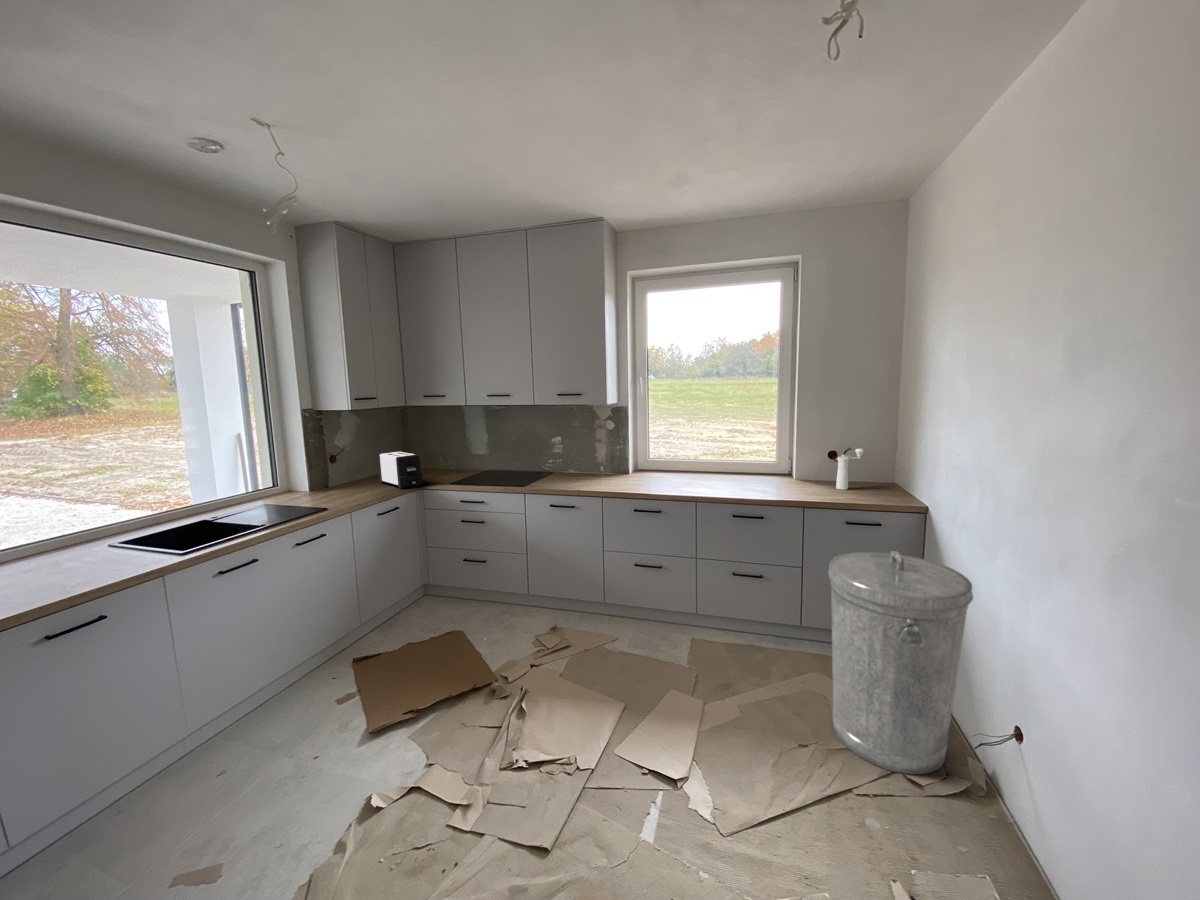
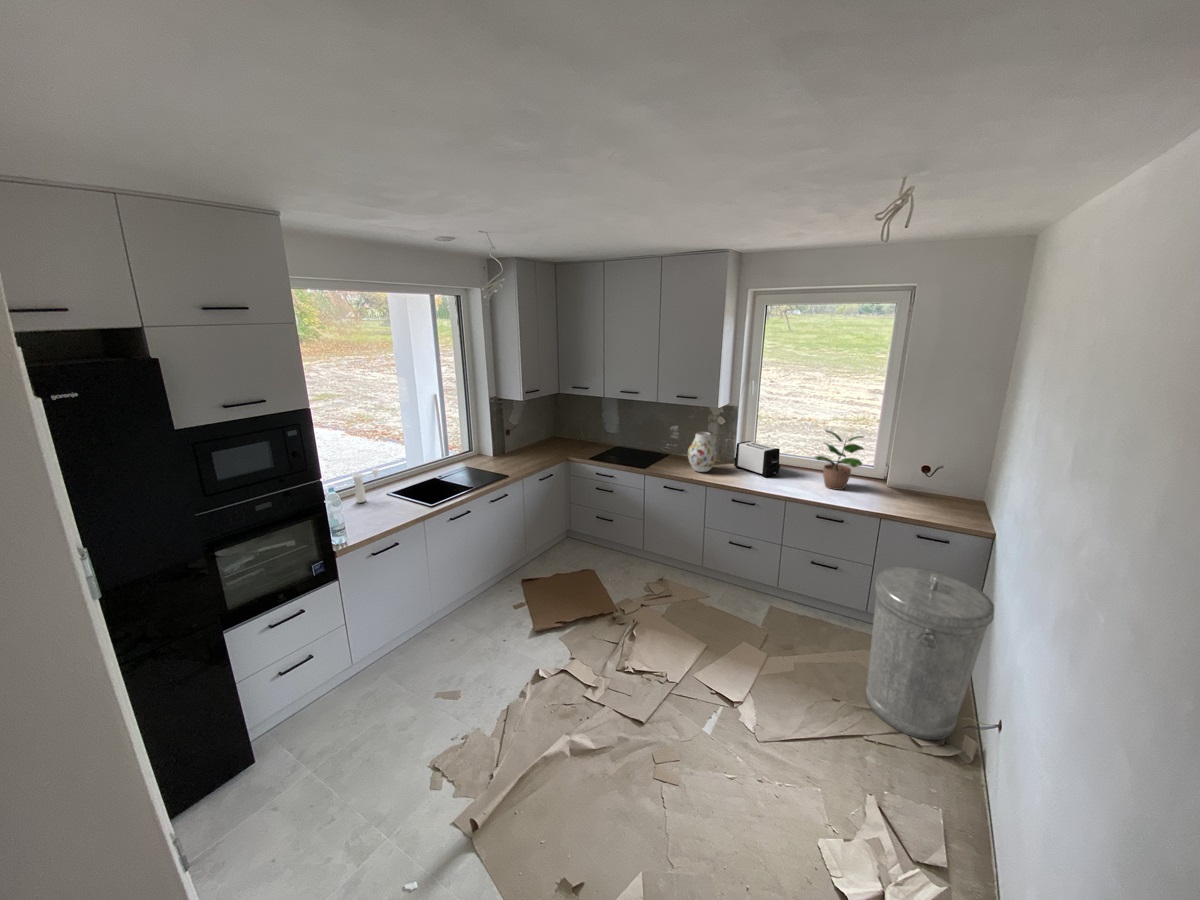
potted plant: none [722,419,775,487] -> present [815,430,864,490]
vase: none [575,435,611,484] -> present [688,432,717,472]
pepper mill: present [836,449,864,490] -> present [353,468,379,503]
toaster: present [378,451,423,489] -> present [734,441,780,477]

